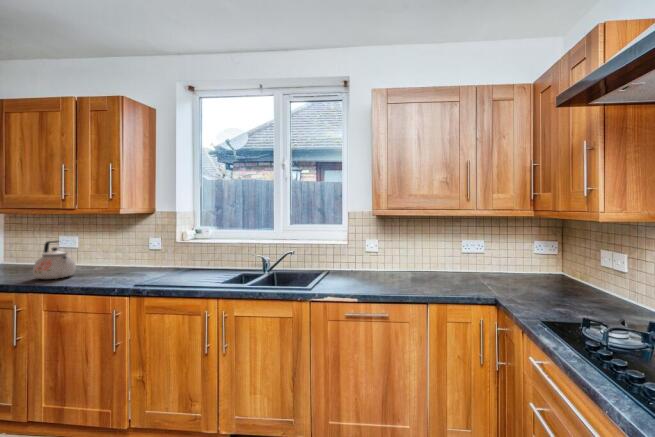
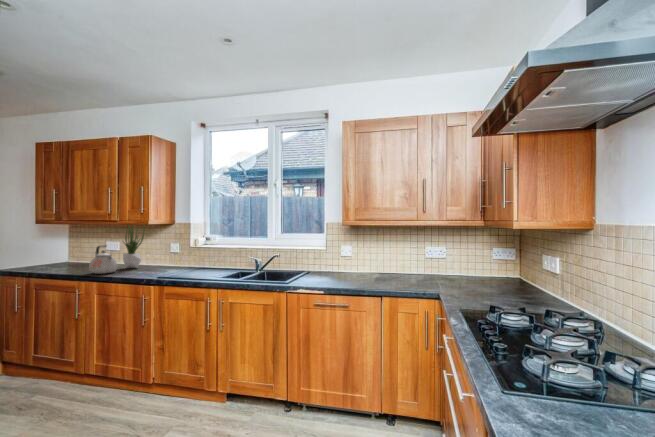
potted plant: none [83,210,115,269] -> present [123,225,145,268]

